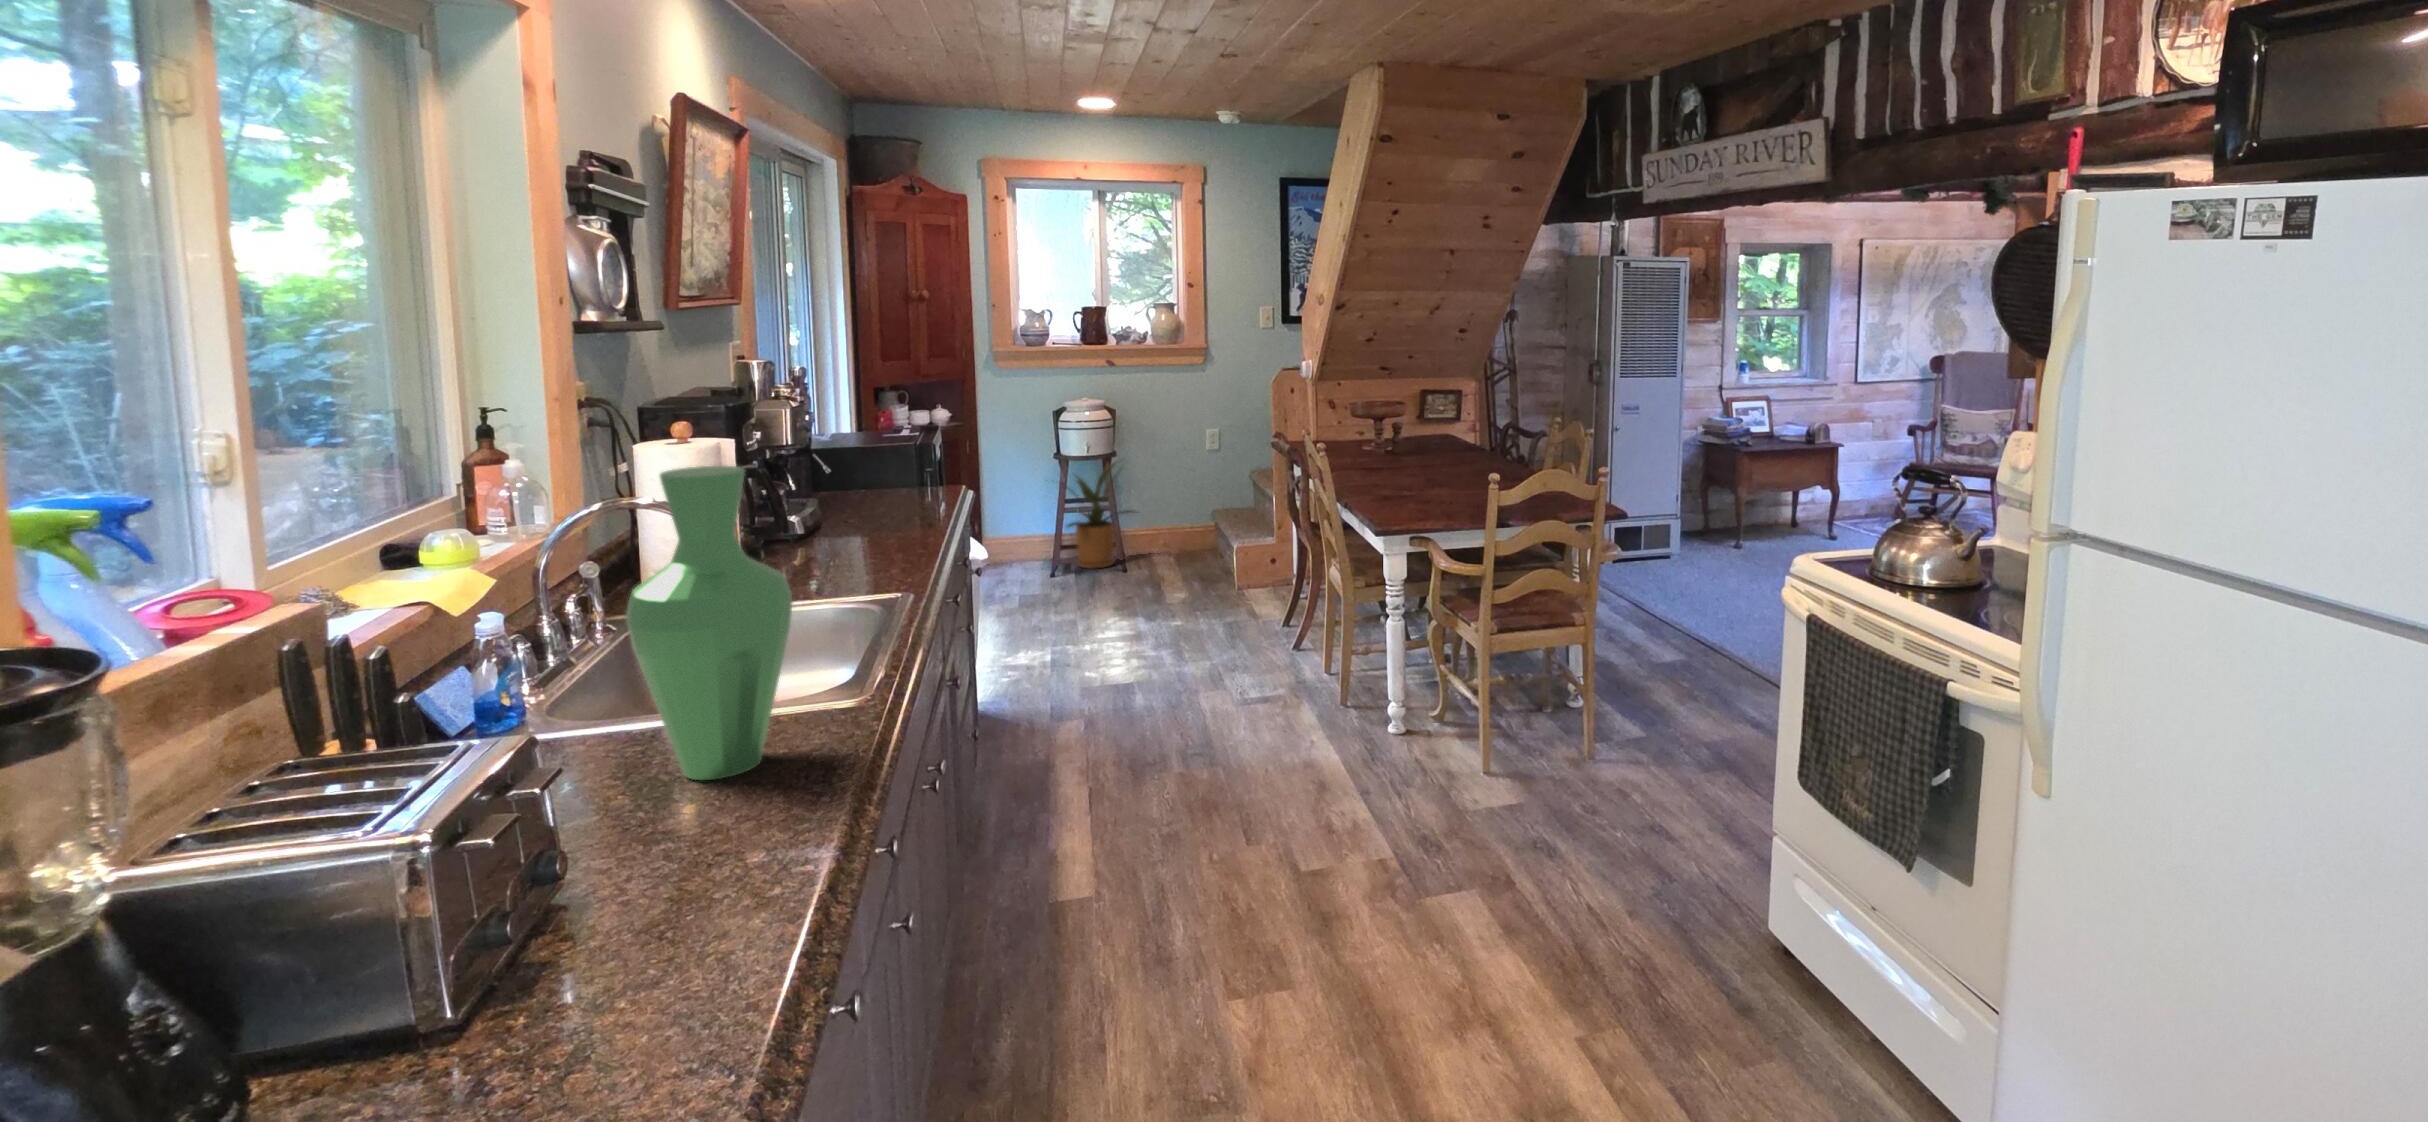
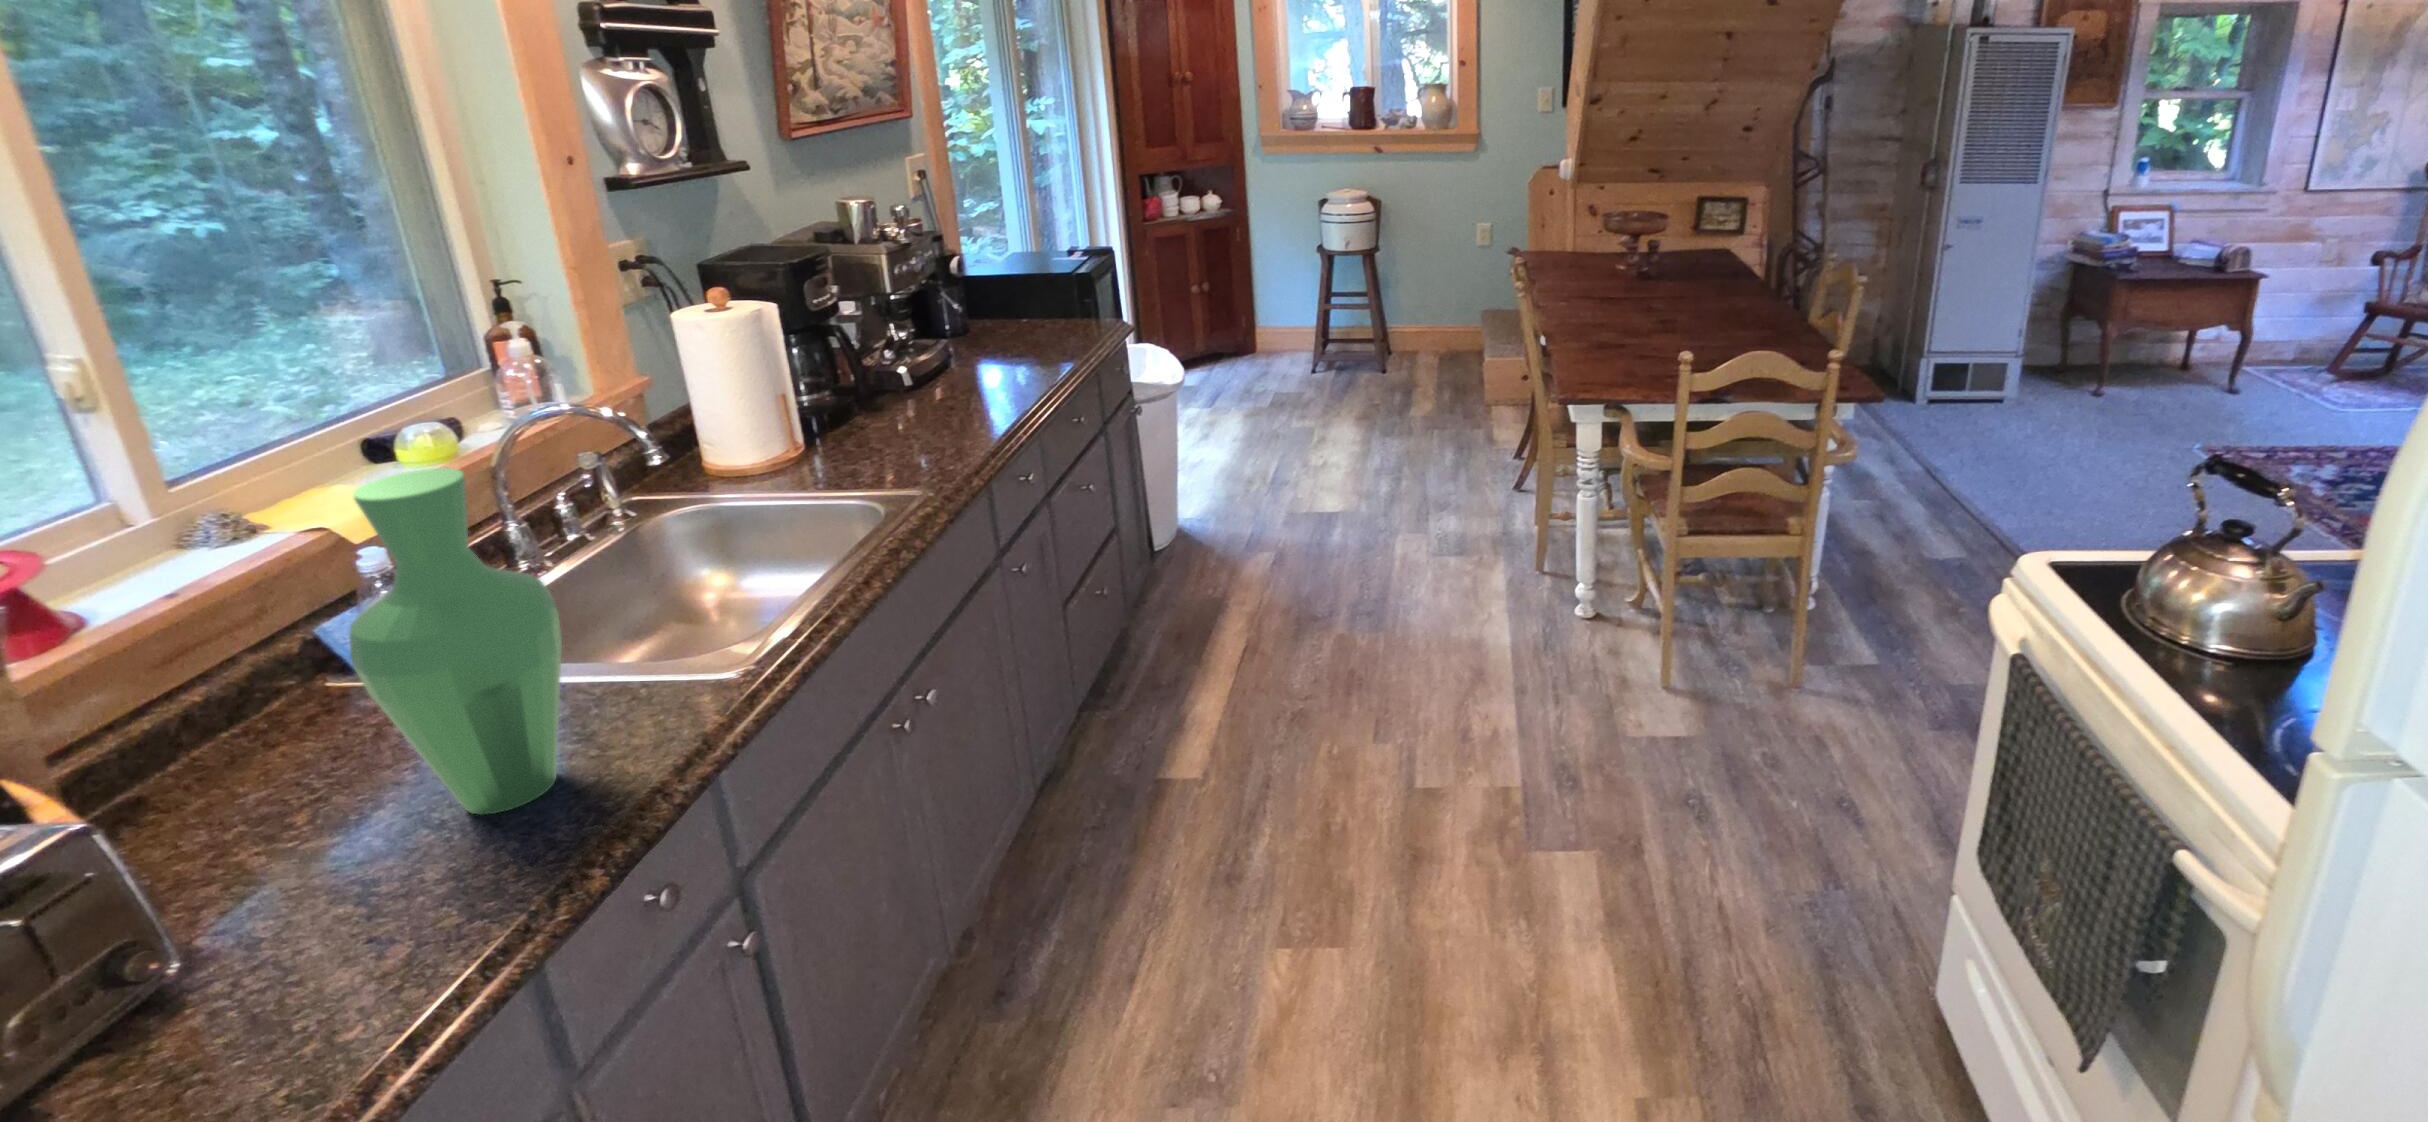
house plant: present [1065,462,1138,569] -> none [1304,253,1410,367]

